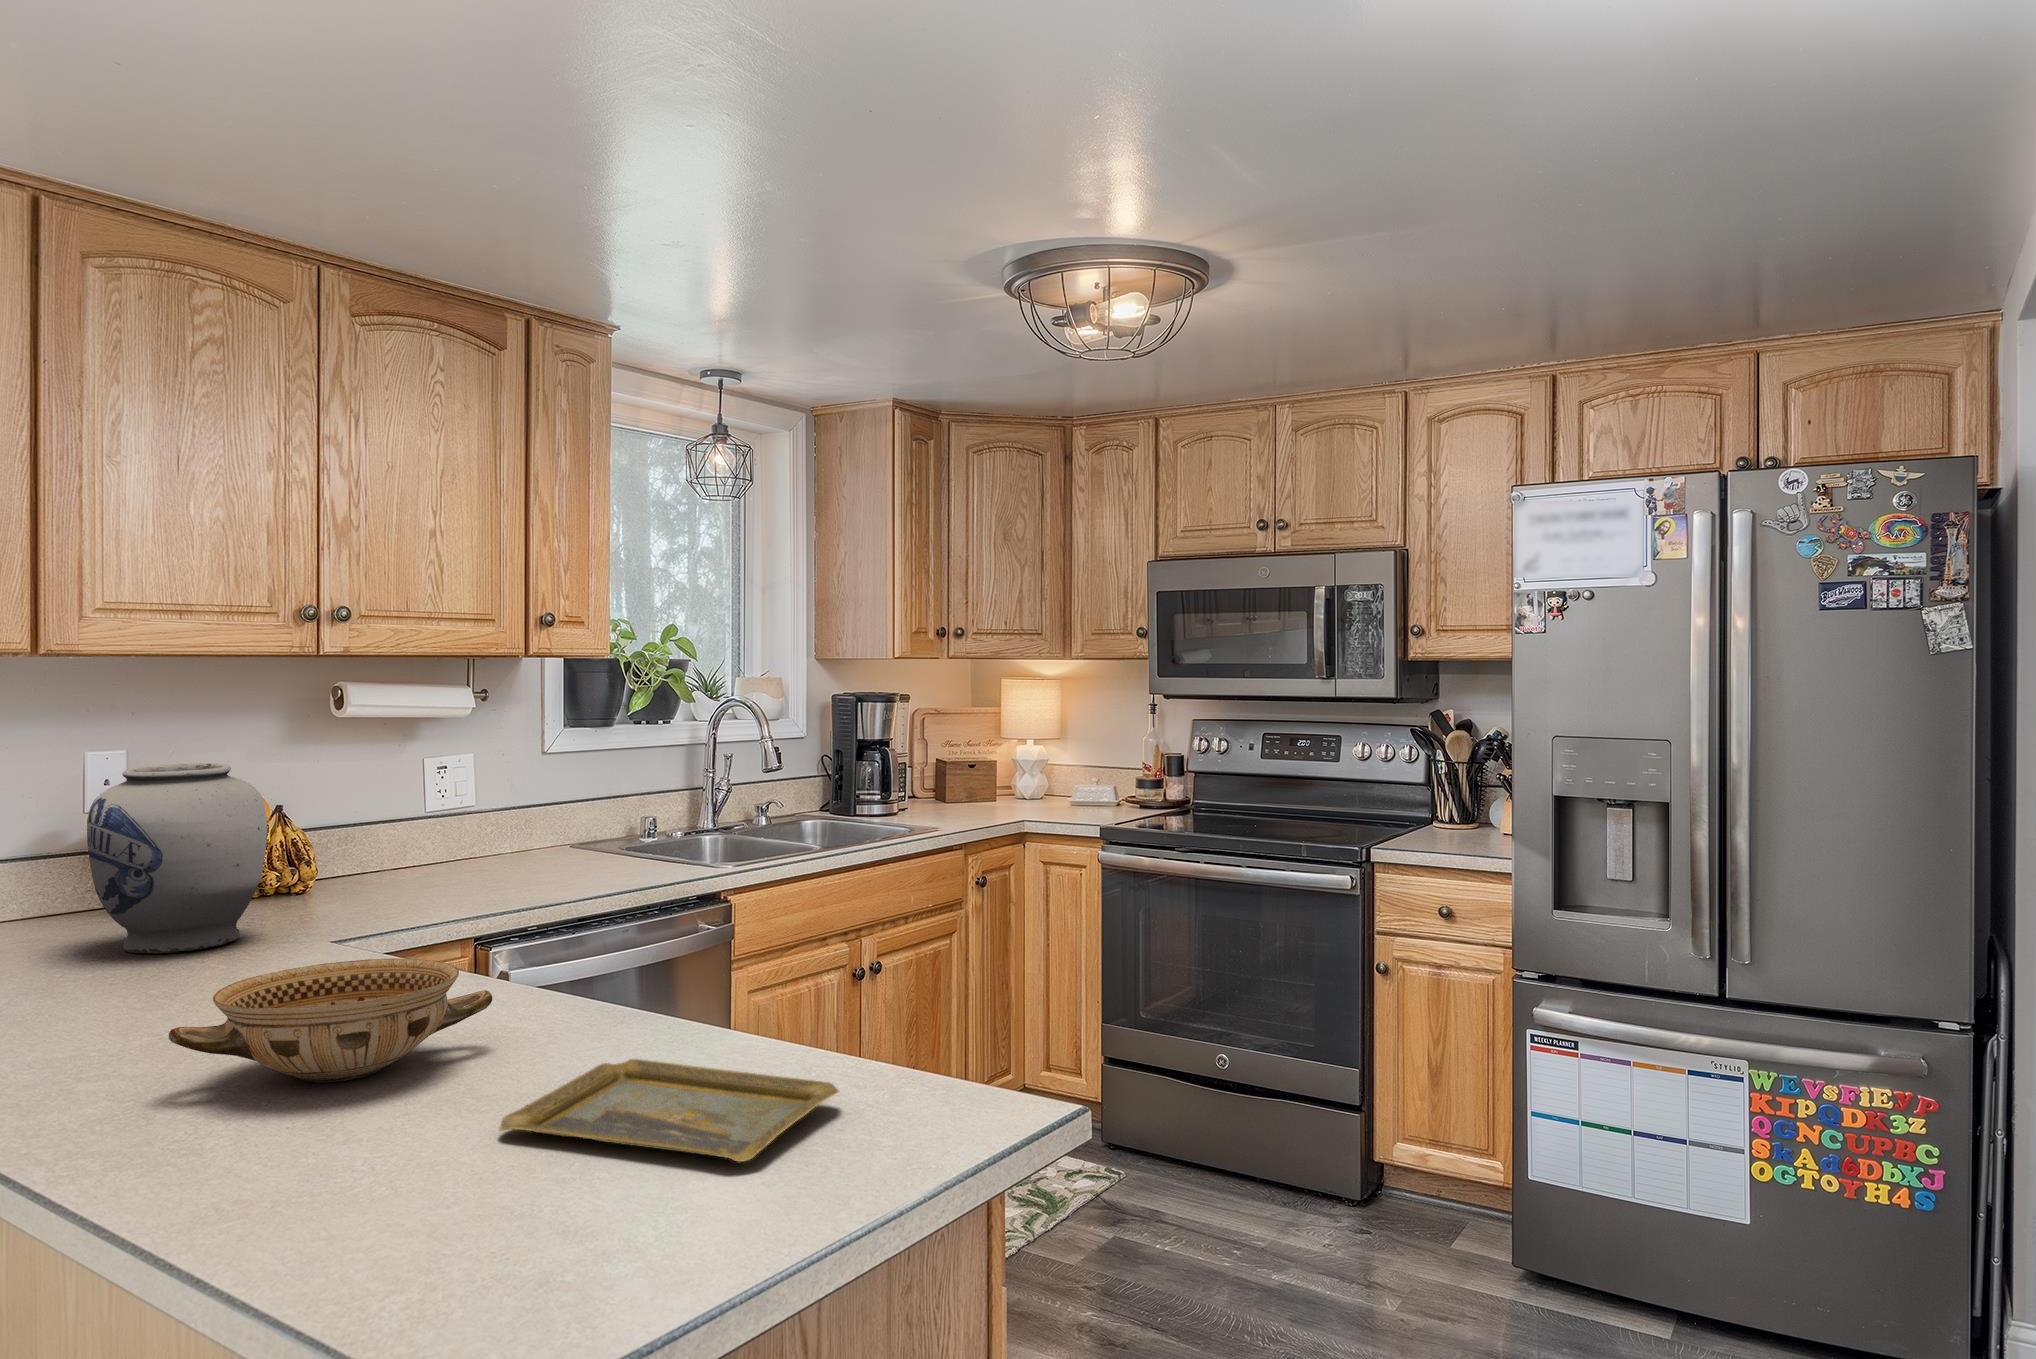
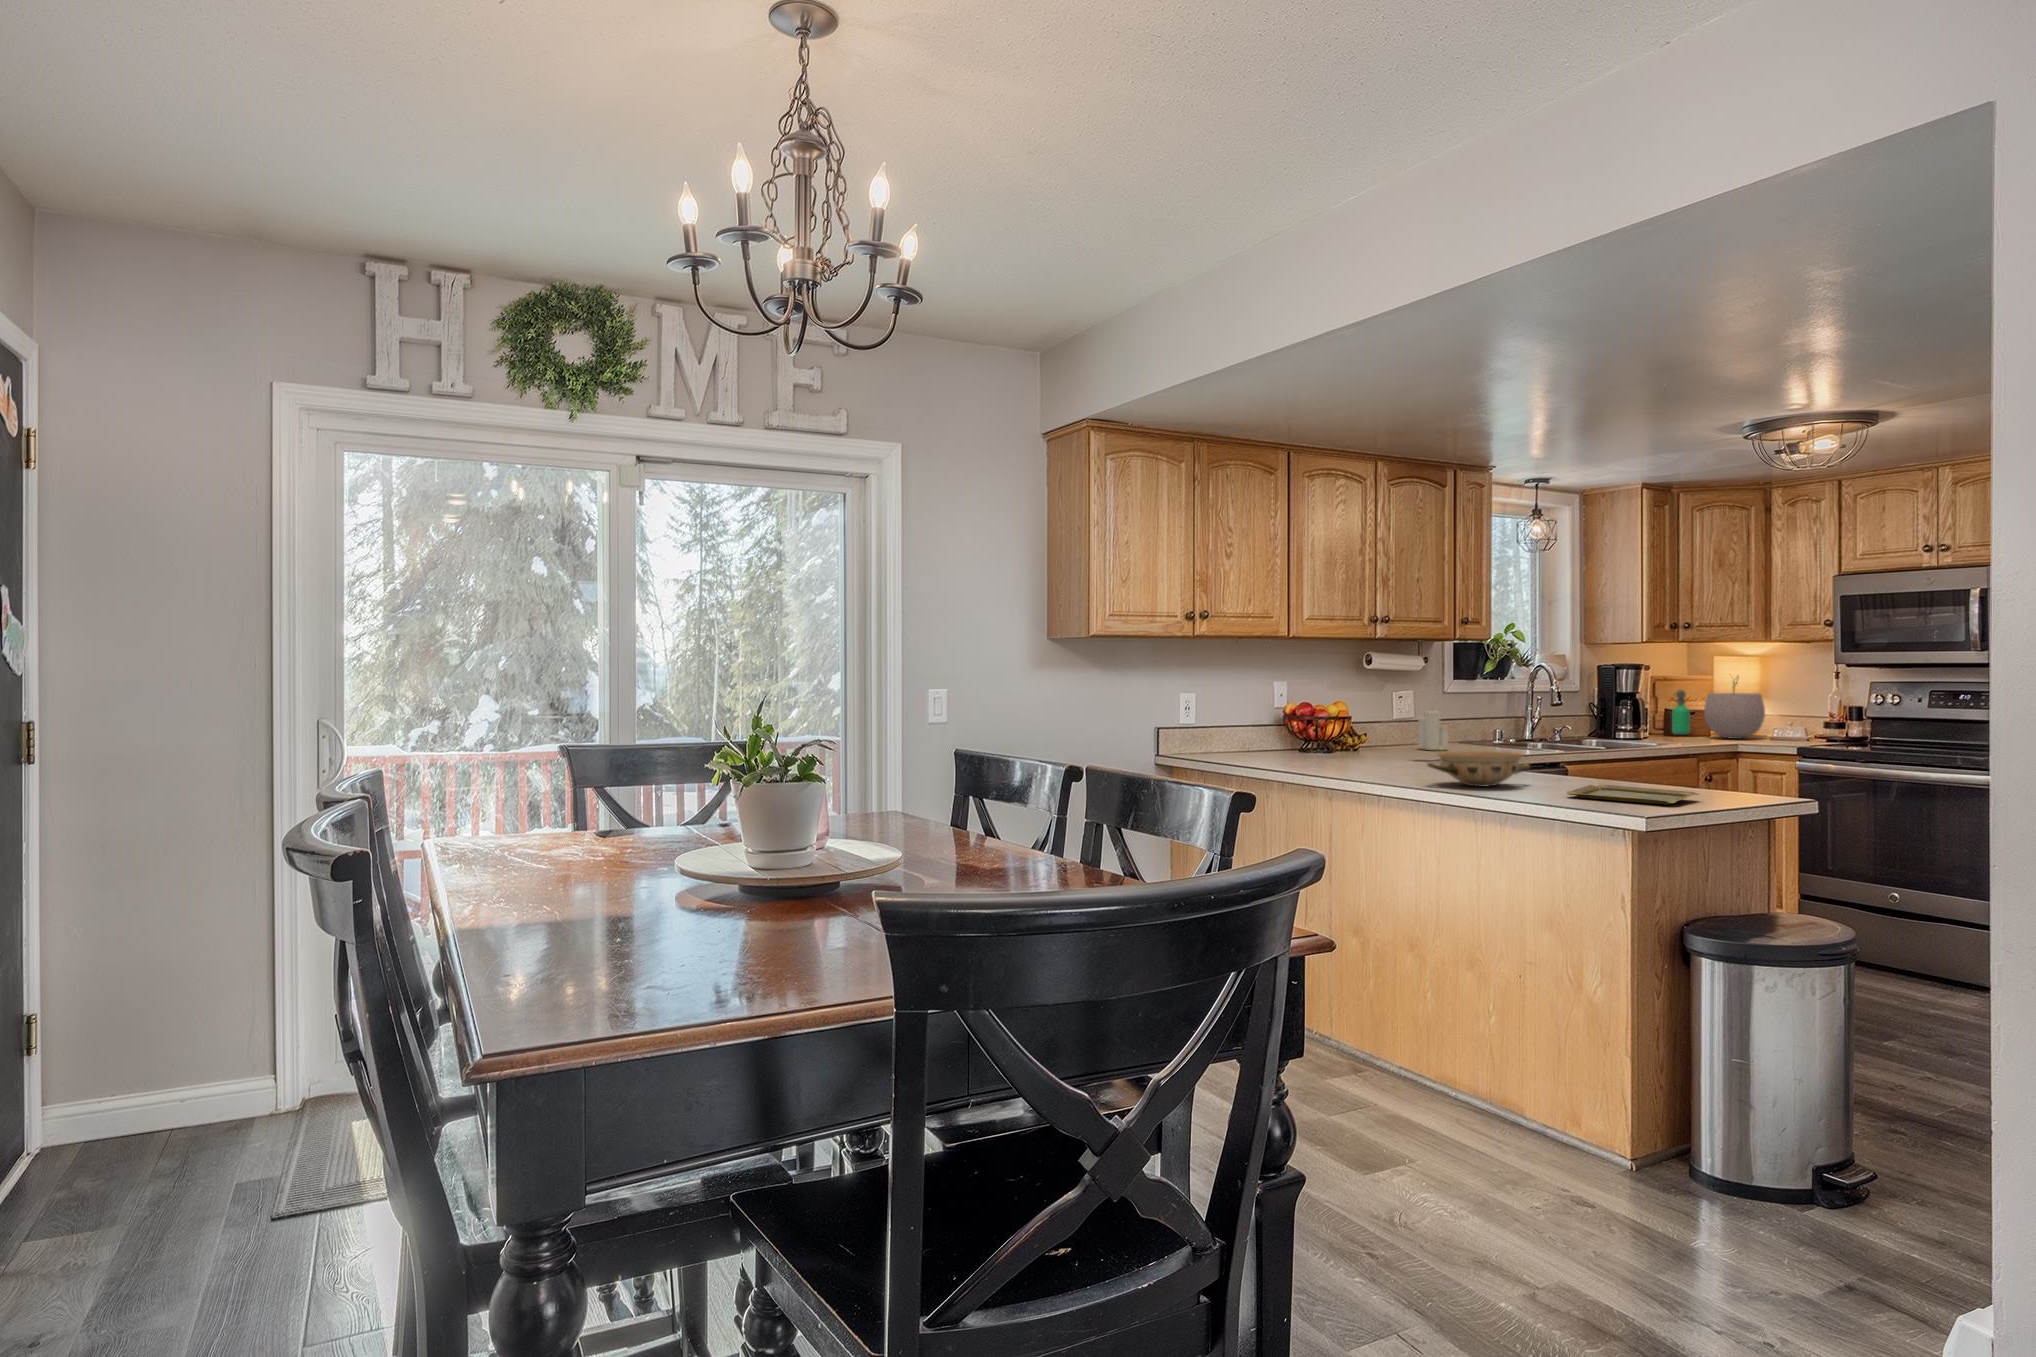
plant pot: none [983,707,1063,809] -> present [1704,676,1765,739]
soap dispenser: none [943,731,967,803] -> present [1672,690,1690,735]
vase: present [87,763,267,953] -> none [1308,685,1374,761]
candle: none [455,790,513,880] -> present [1418,711,1448,750]

